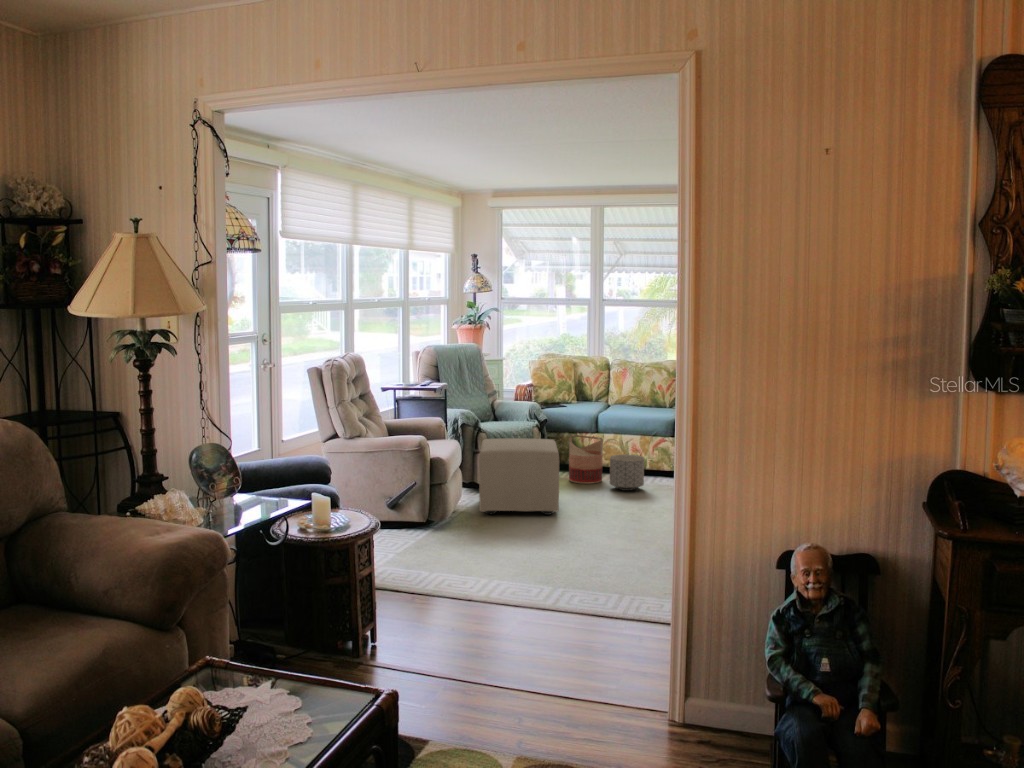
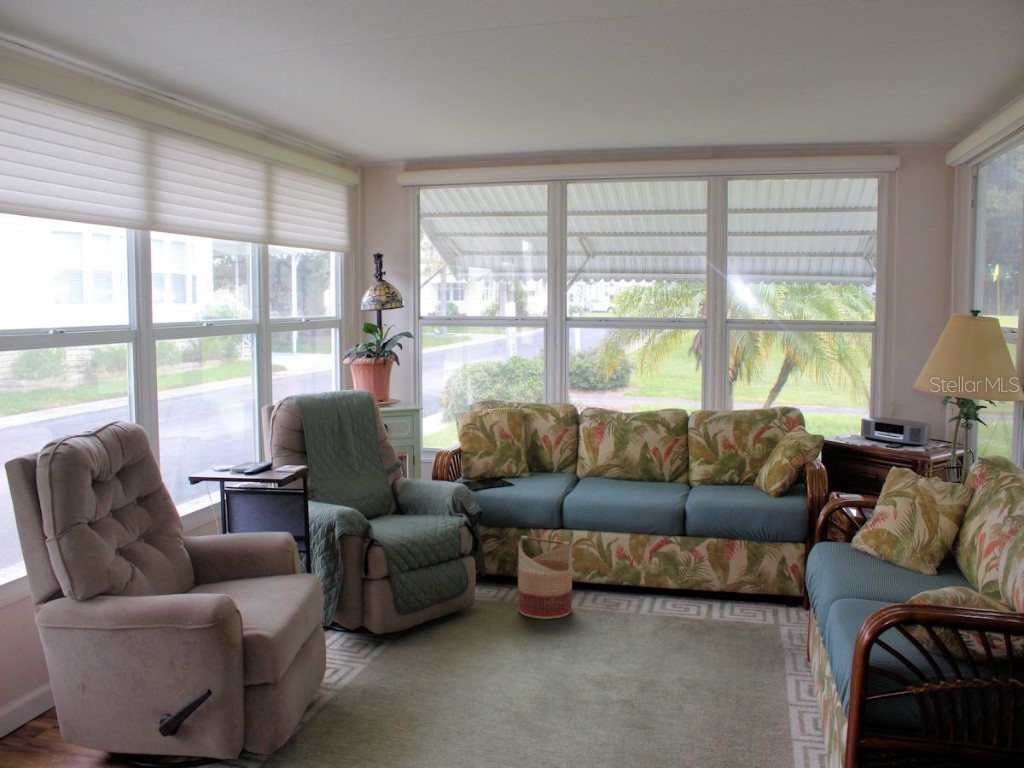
ottoman: present [479,438,559,515] -> none [354,560,500,710]
planter: present [610,454,644,491] -> none [585,571,642,635]

